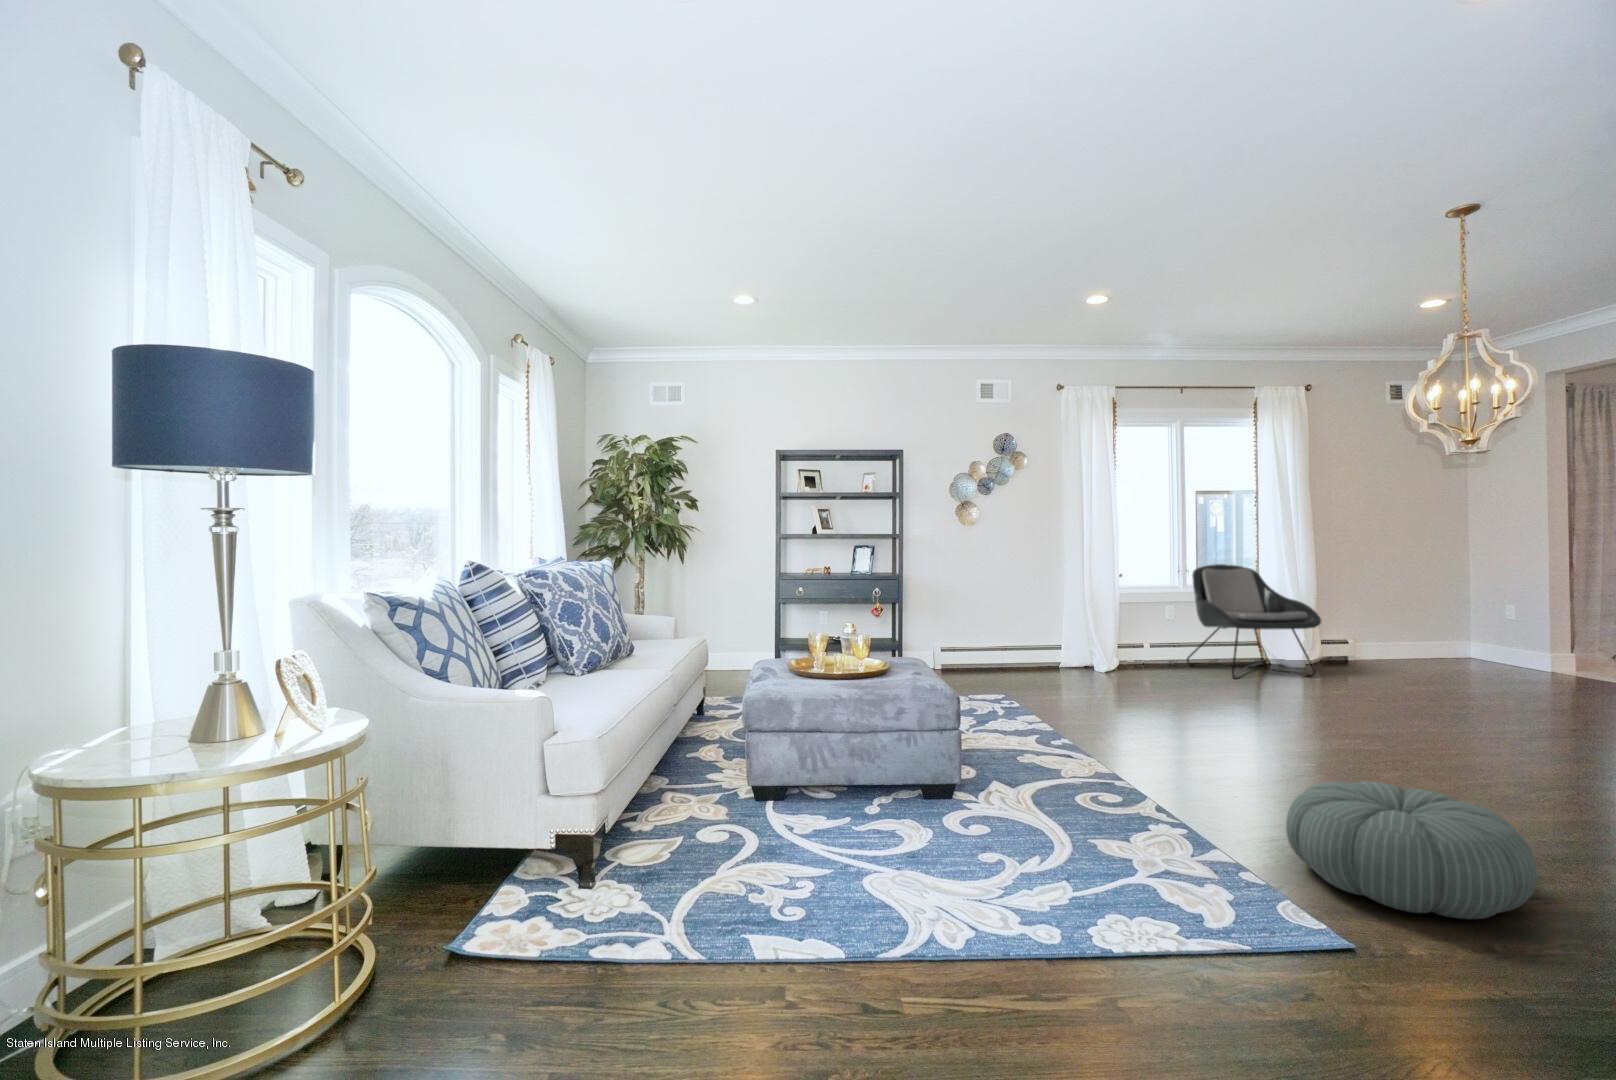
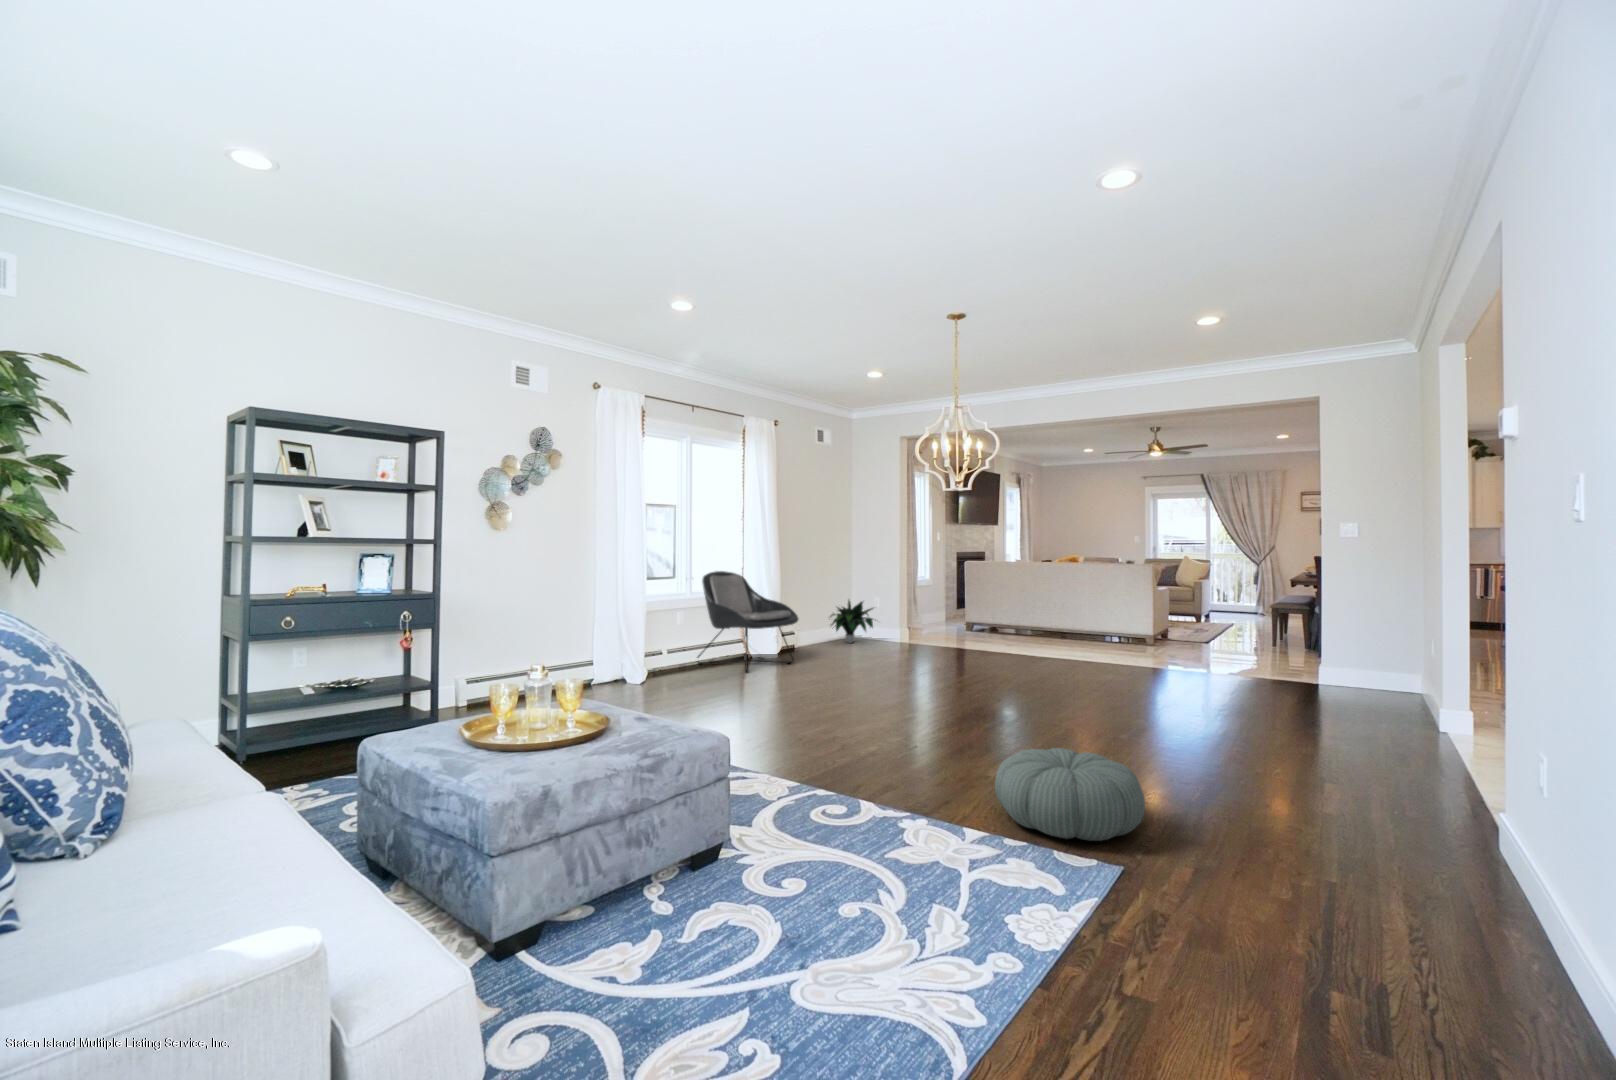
potted plant: none [1411,604,1518,666] -> present [830,601,876,643]

